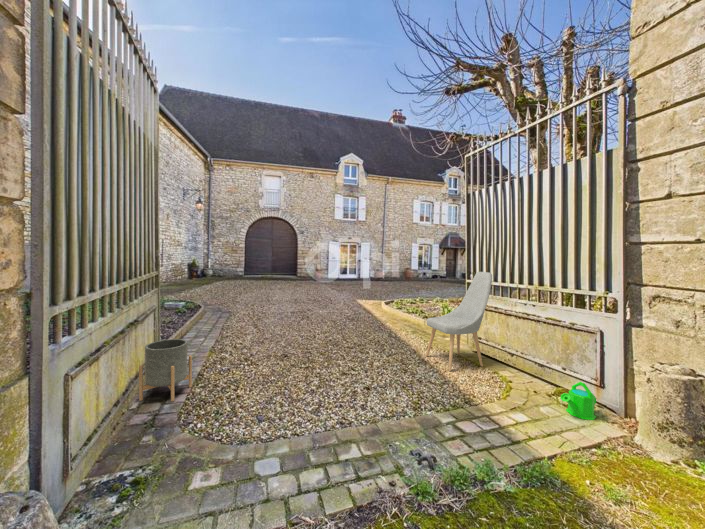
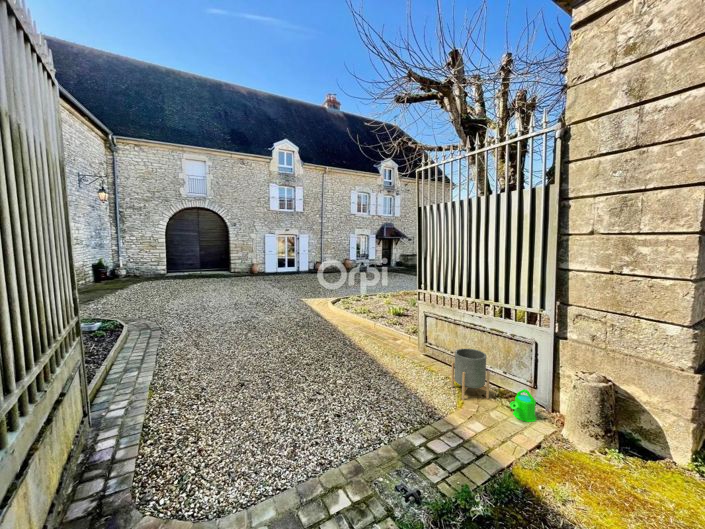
chair: present [426,272,492,371] -> none [384,284,444,383]
planter: present [139,339,192,401] -> present [451,349,490,400]

